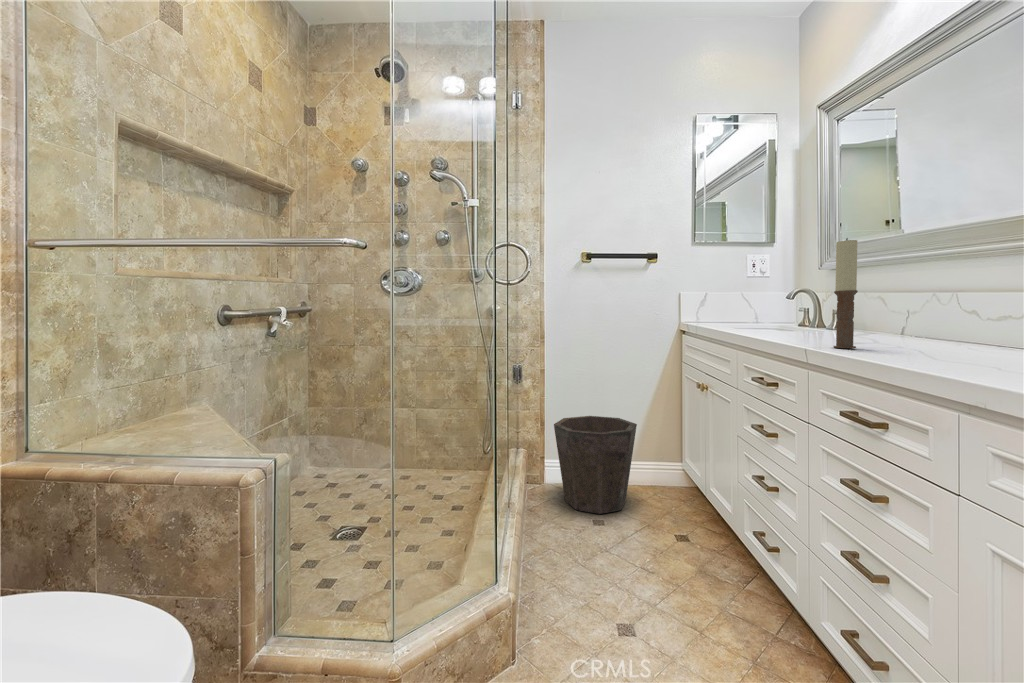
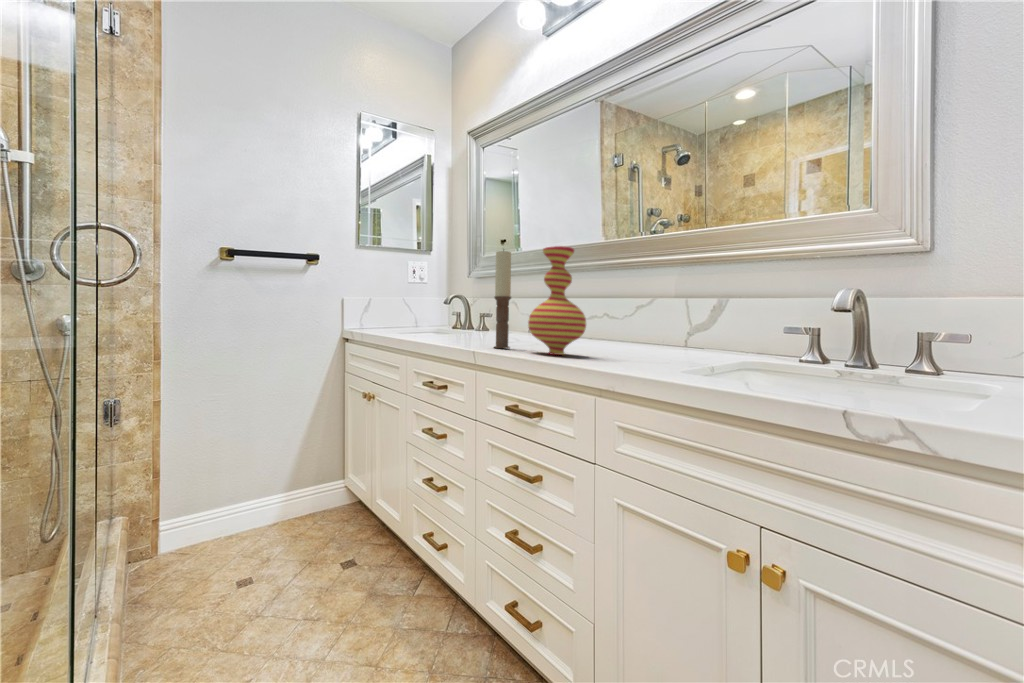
vase: none [878,226,971,357] -> present [528,246,586,355]
waste bin: present [554,416,637,514] -> none [174,438,293,566]

